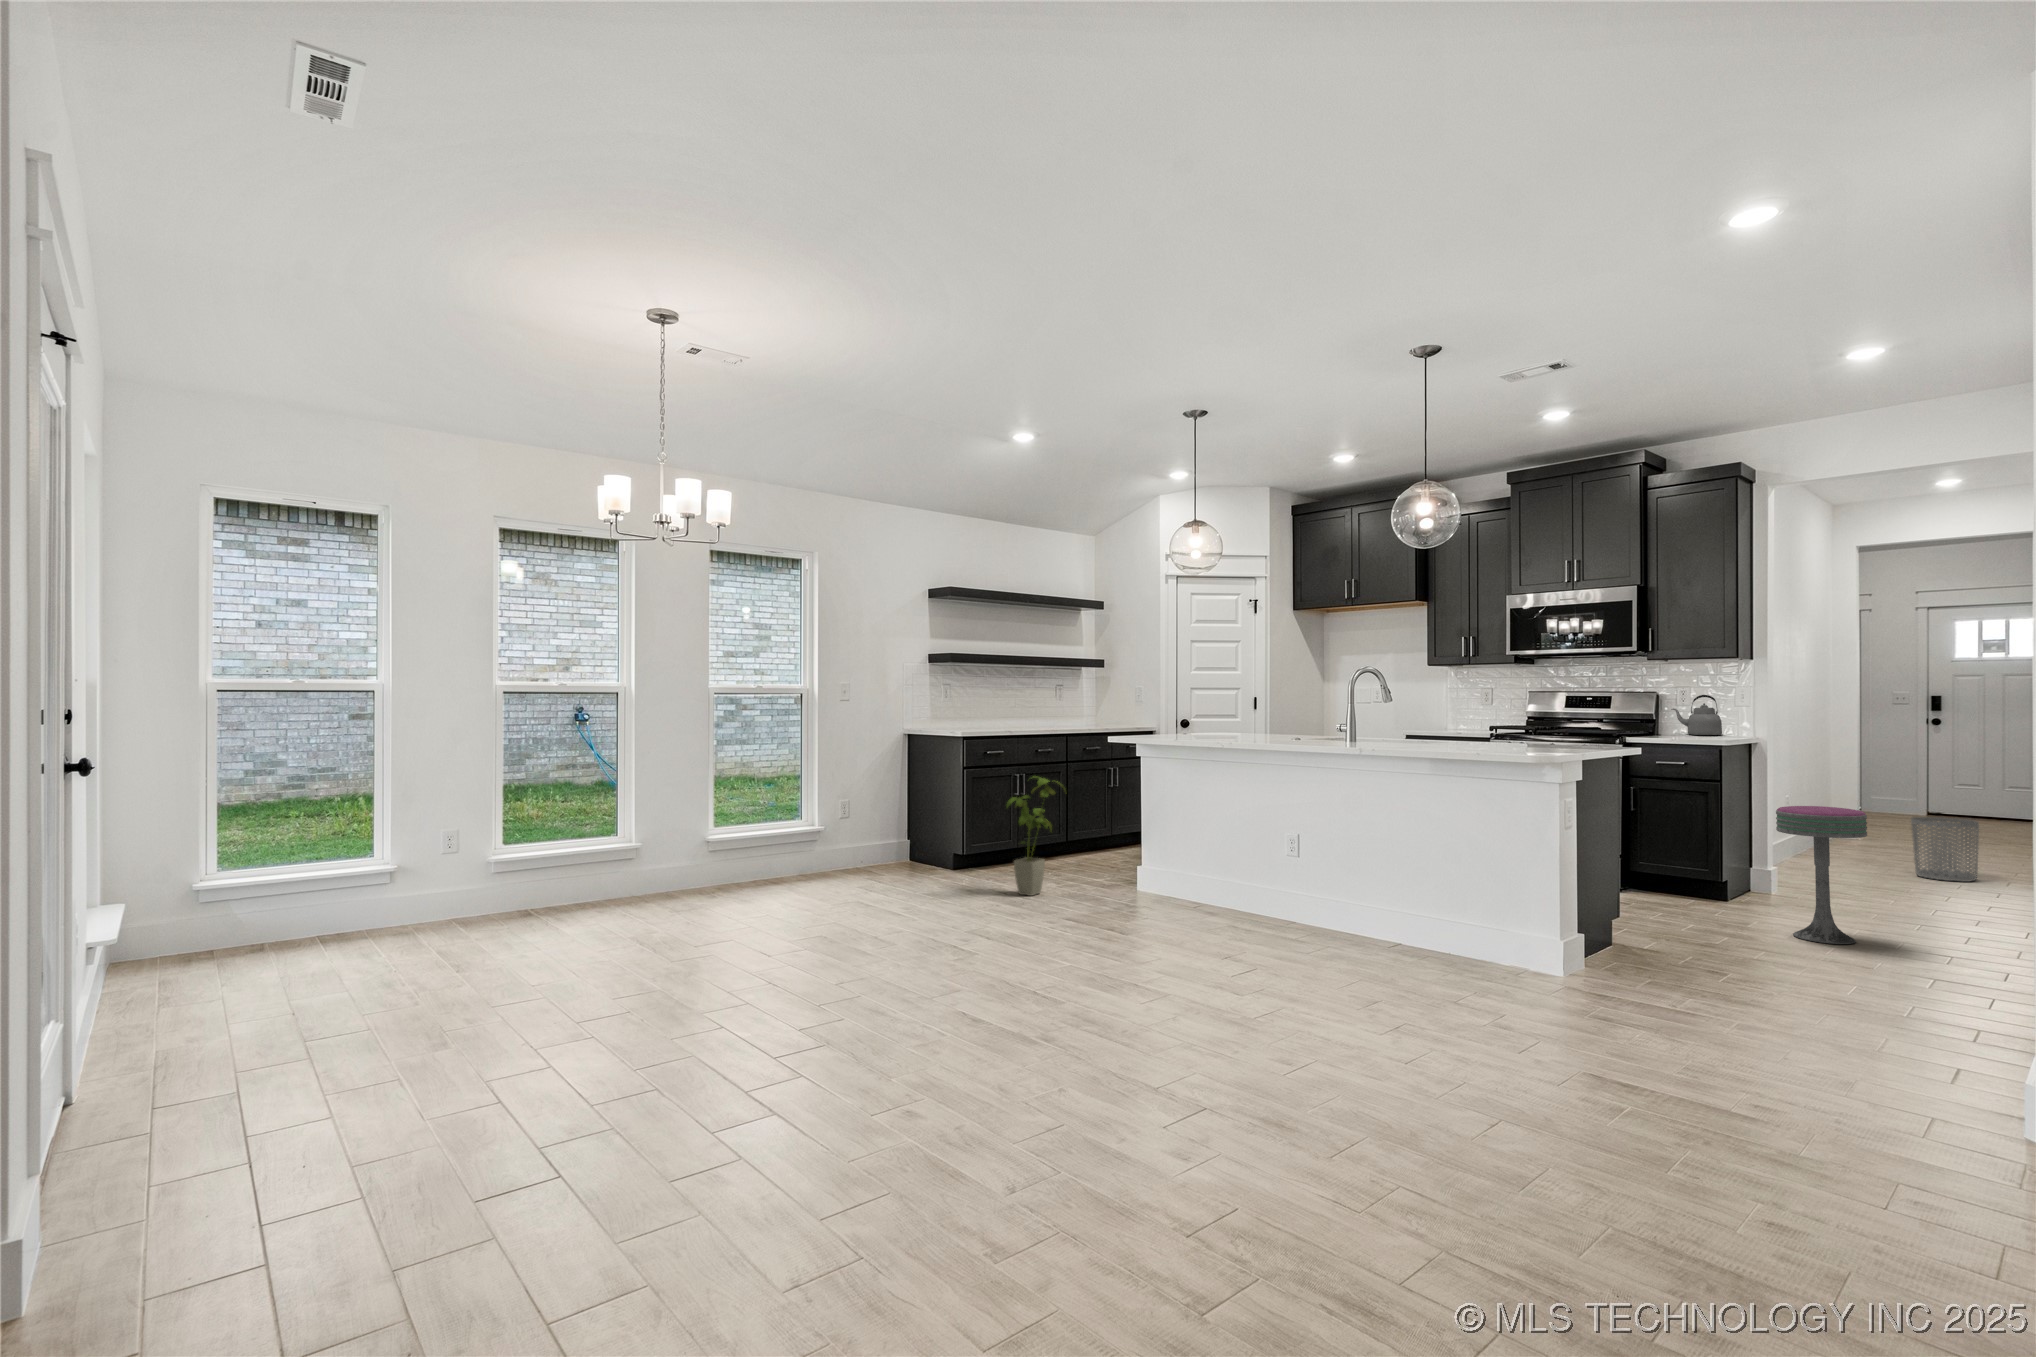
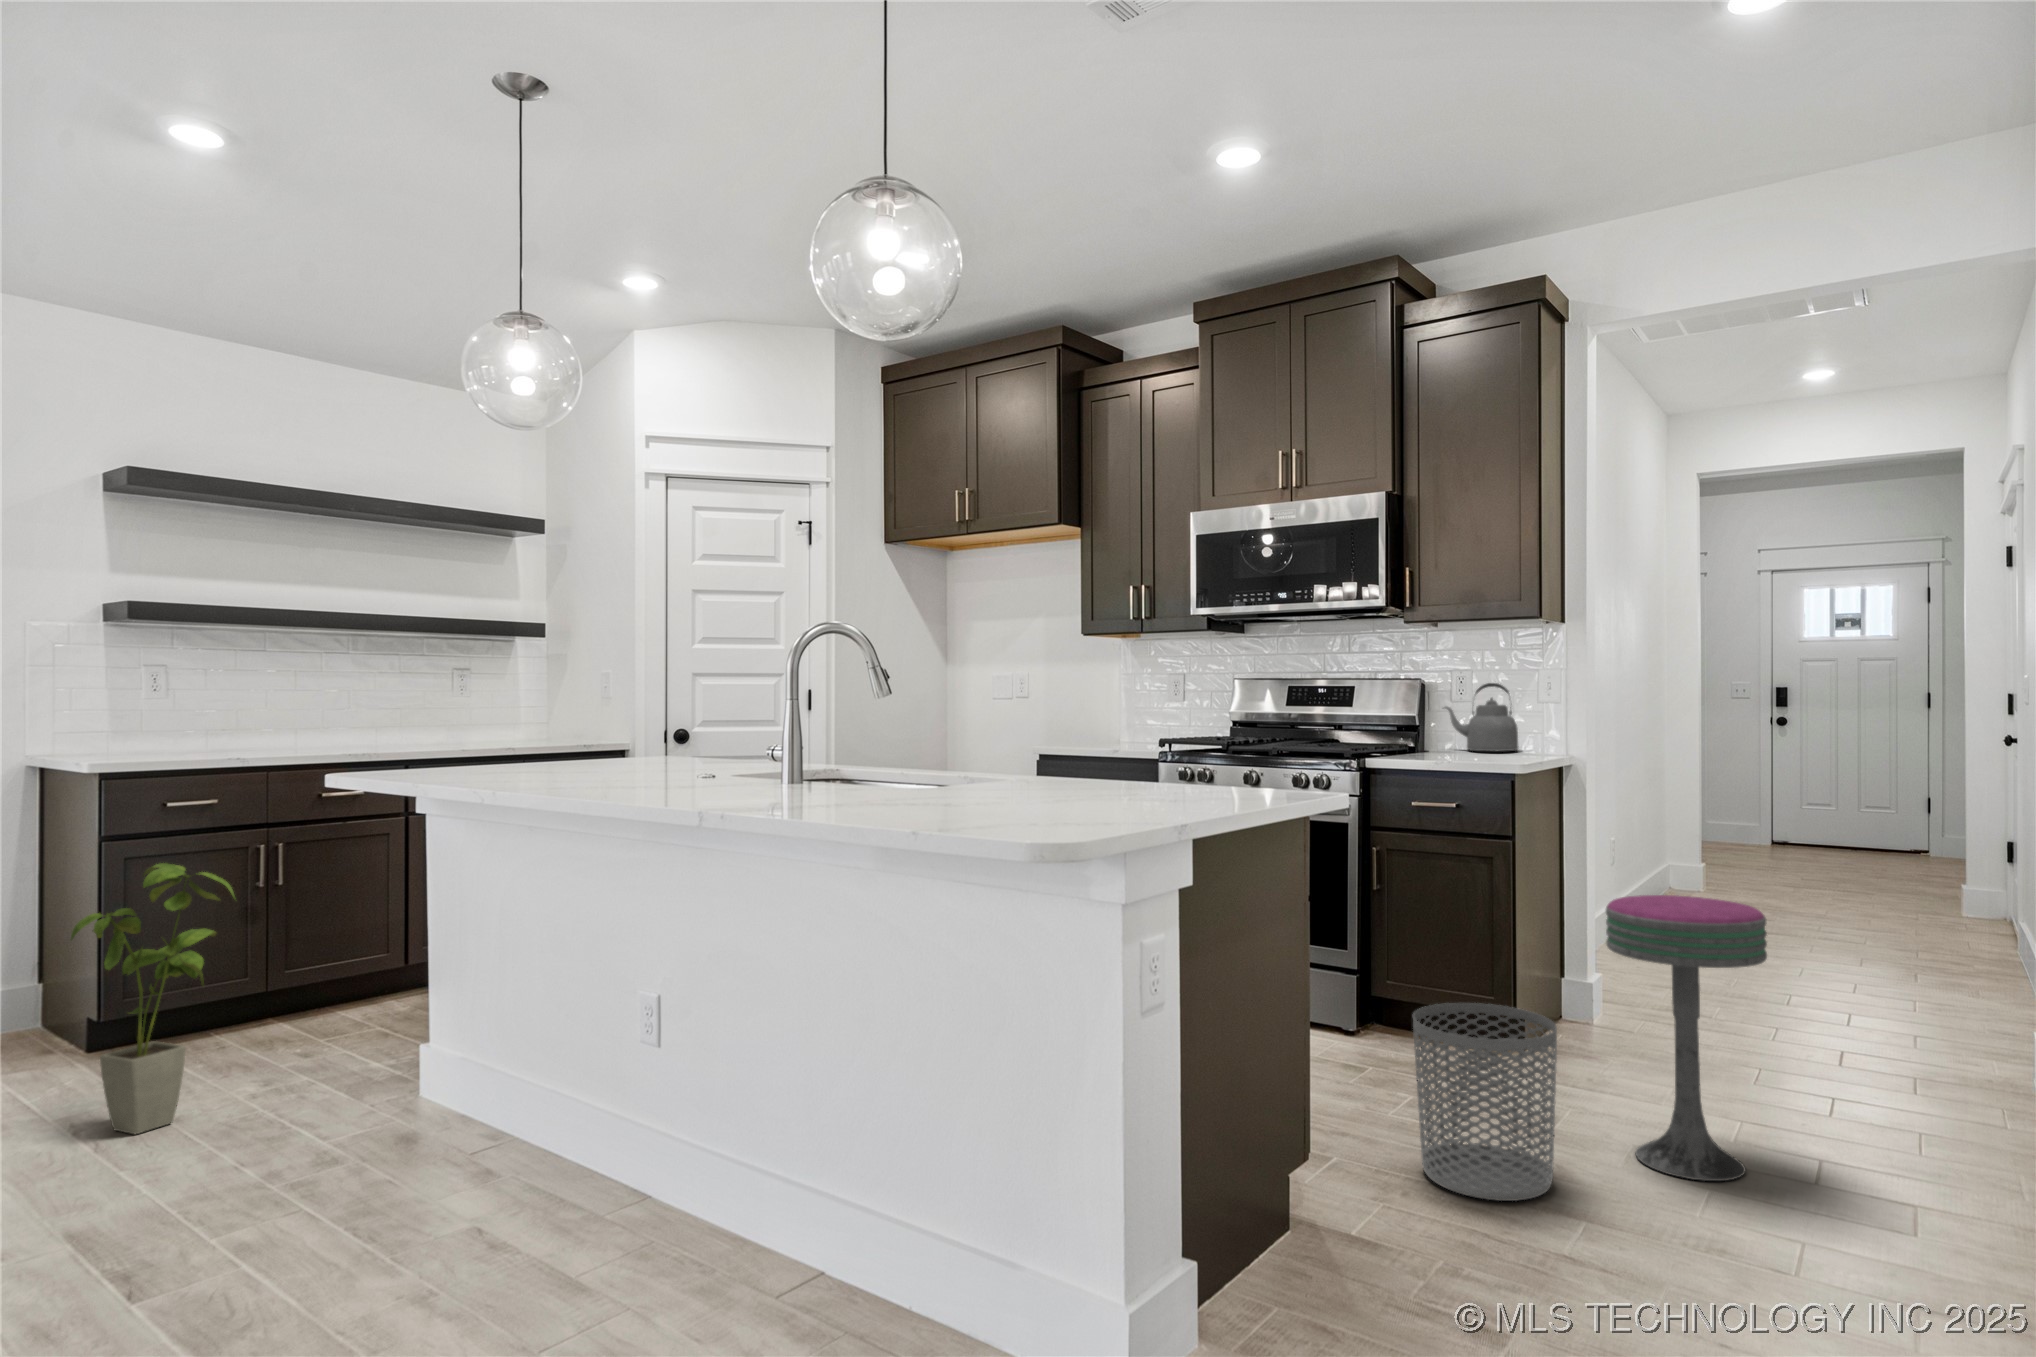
waste bin: present [1911,817,1979,882] -> present [1413,1003,1557,1201]

